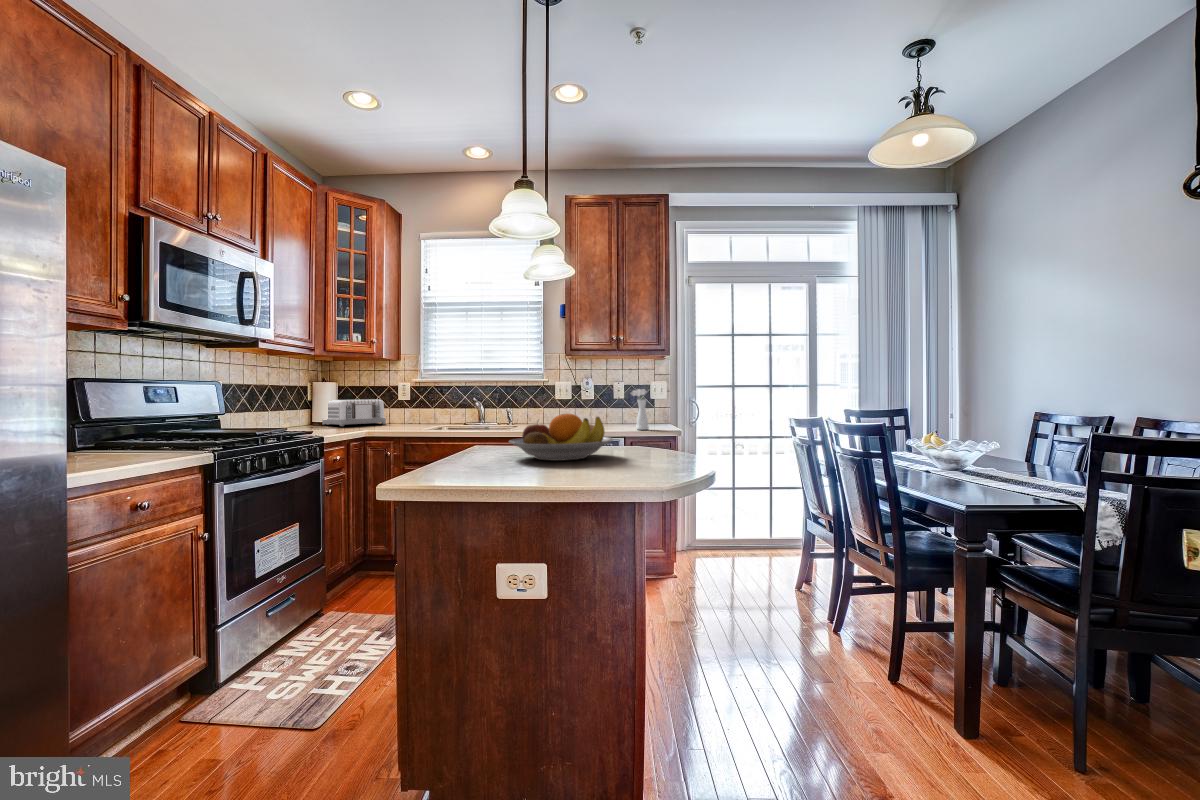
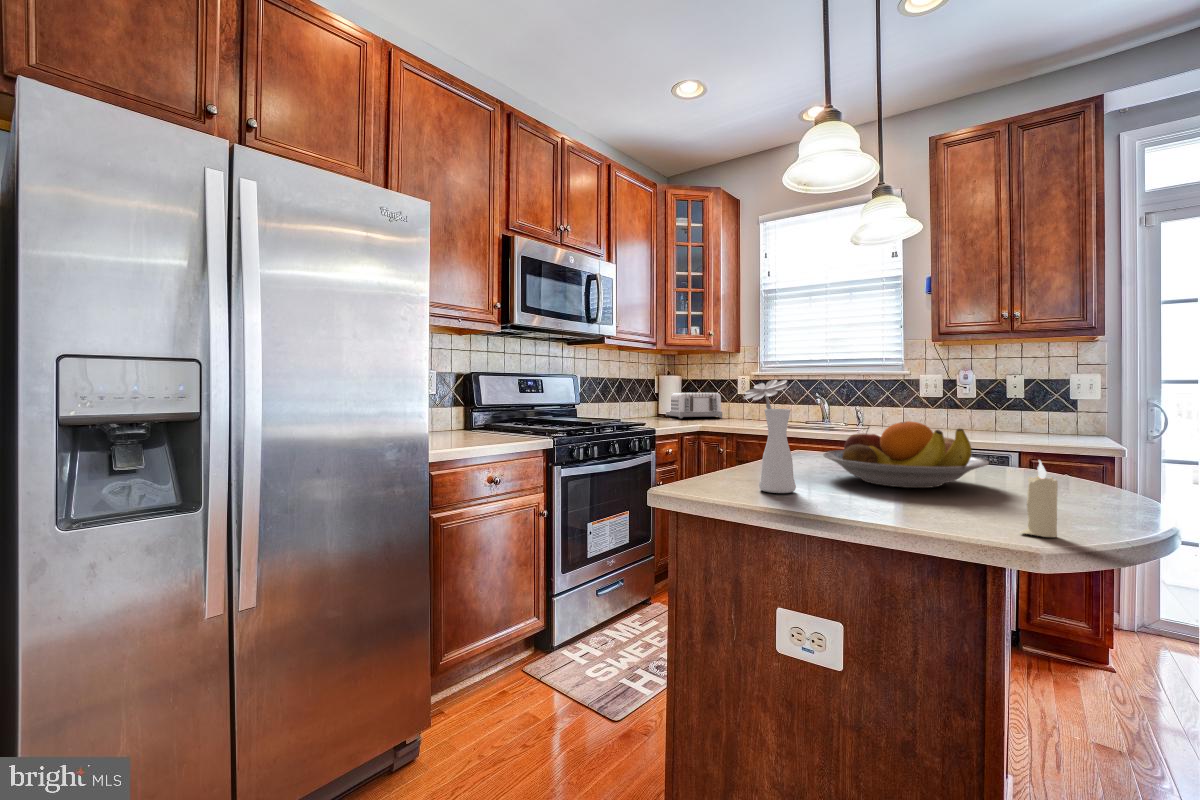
vase: present [631,389,649,430] -> present [744,380,796,493]
candle: none [635,430,653,475] -> present [1021,460,1058,537]

